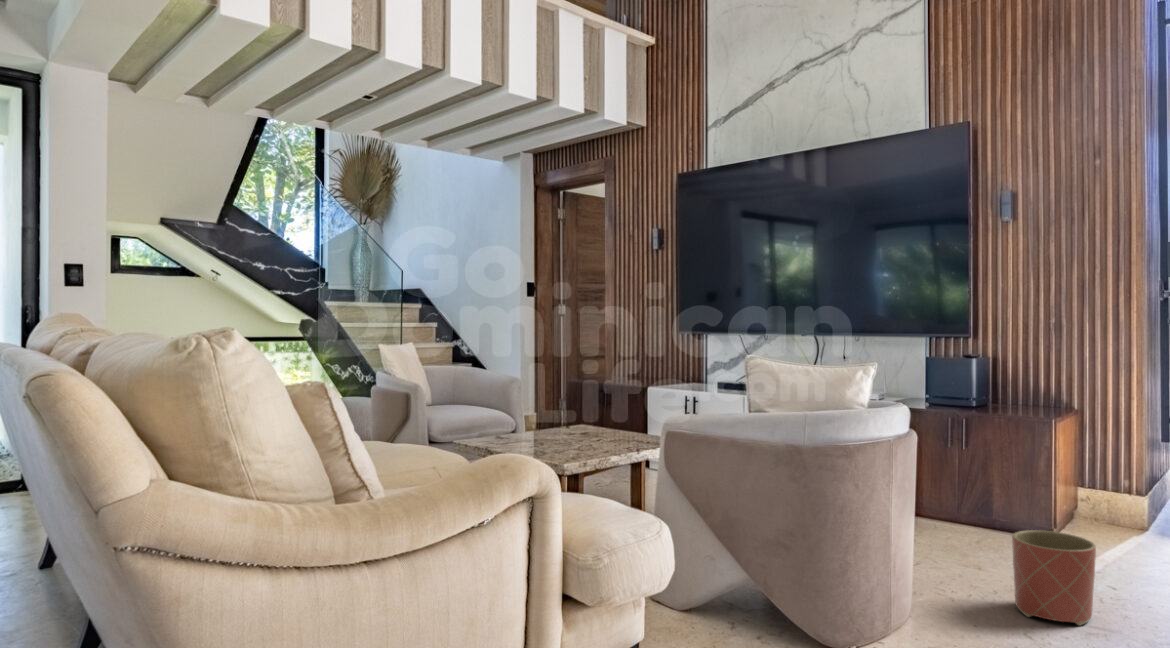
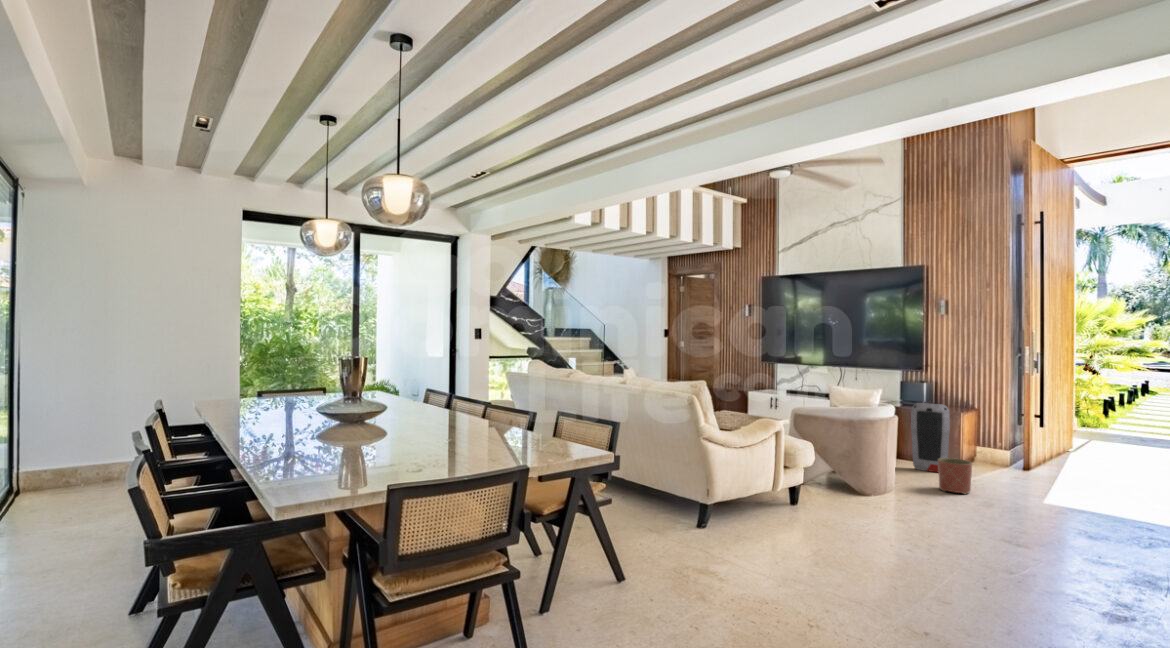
air purifier: none [946,400,1031,554] -> present [911,403,950,472]

